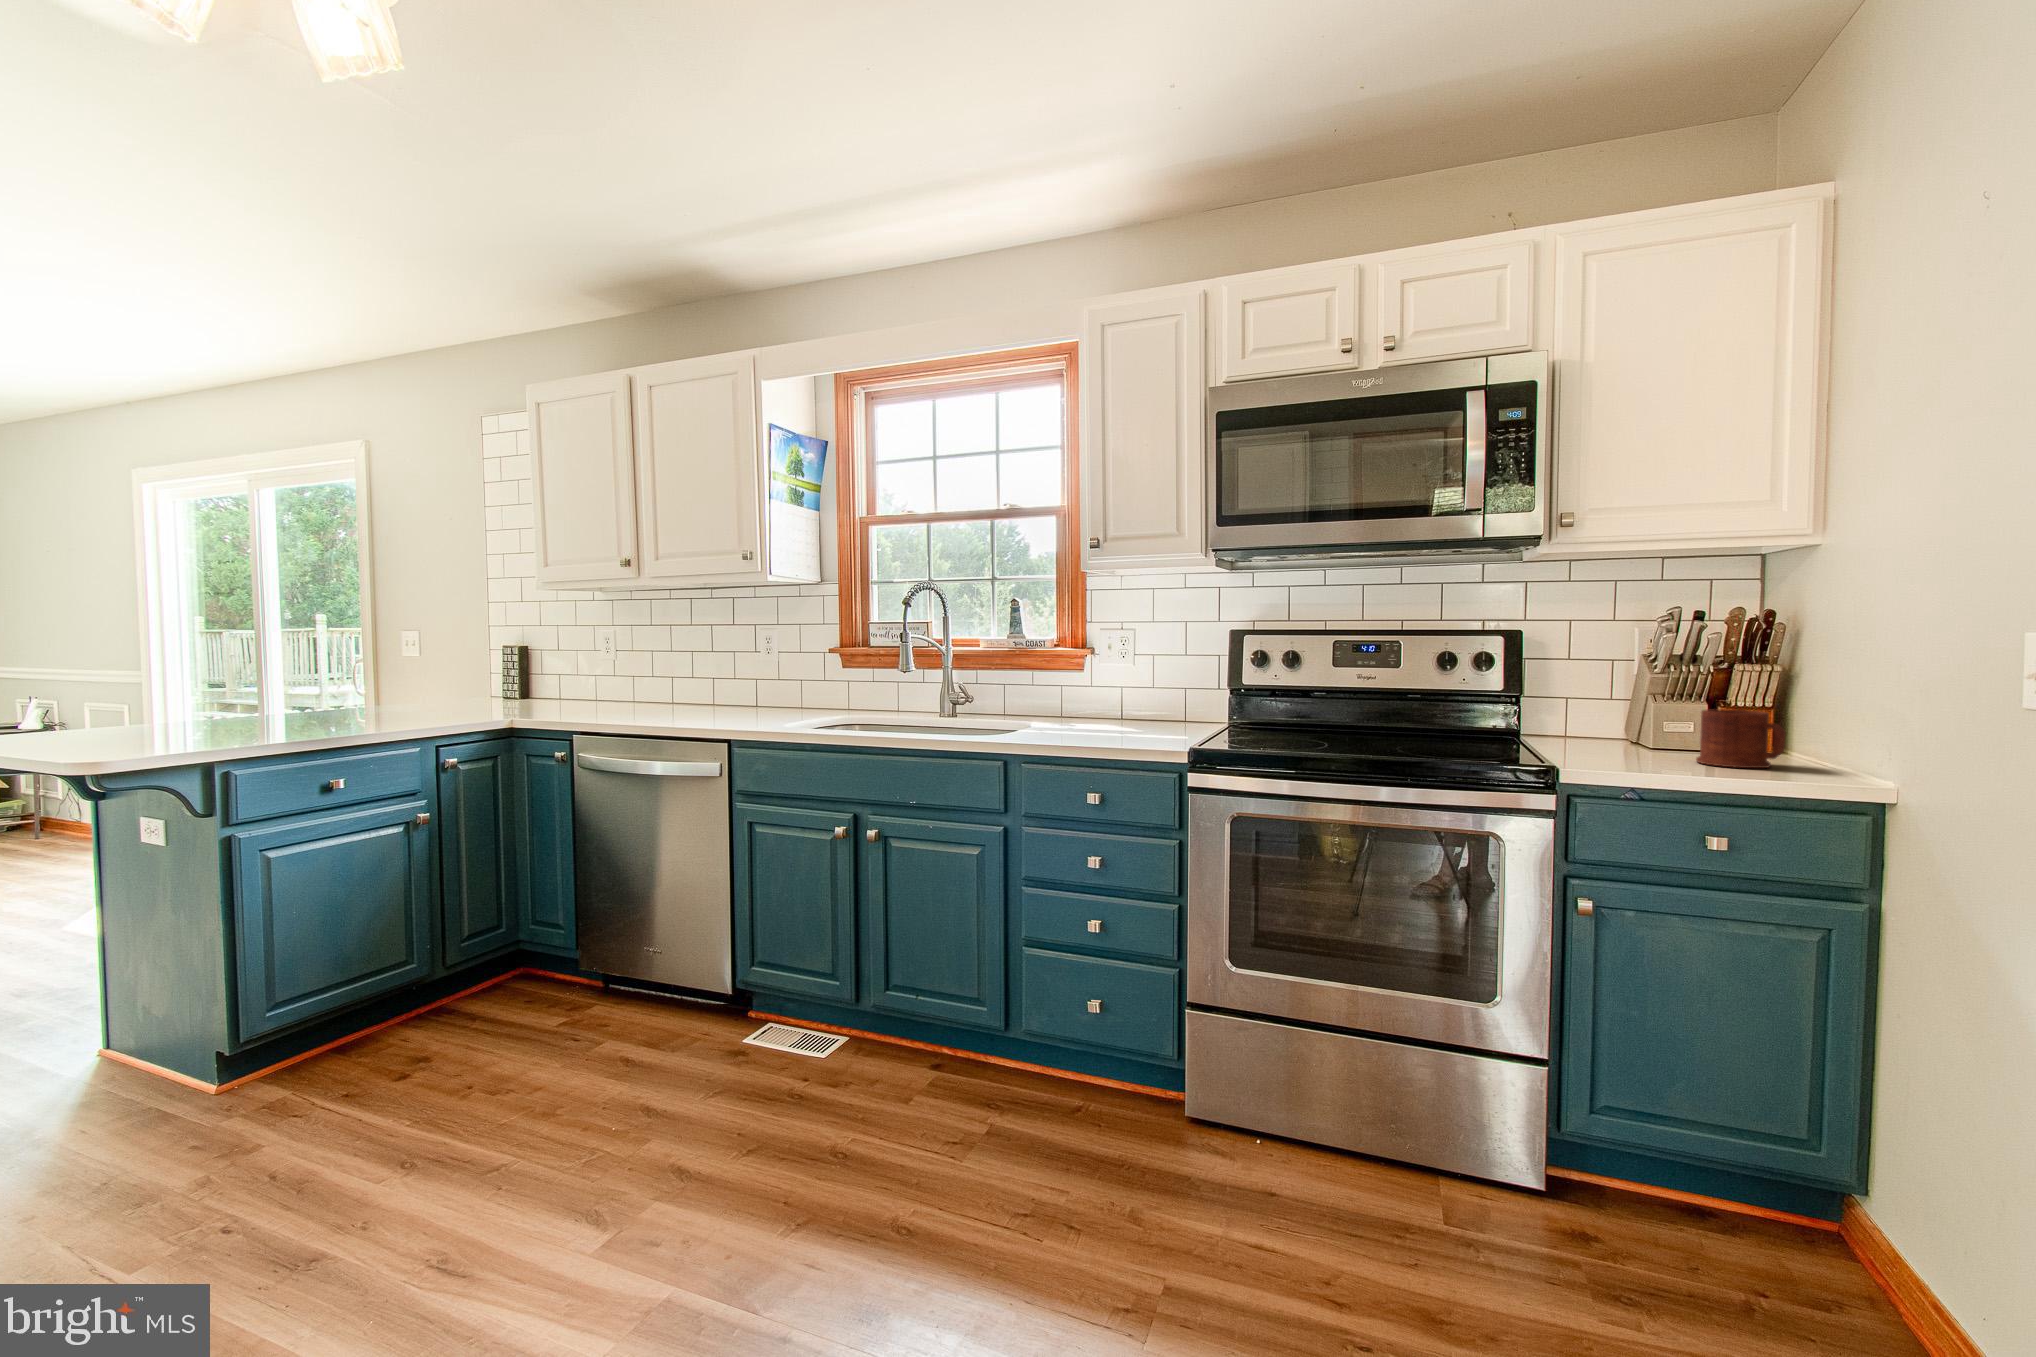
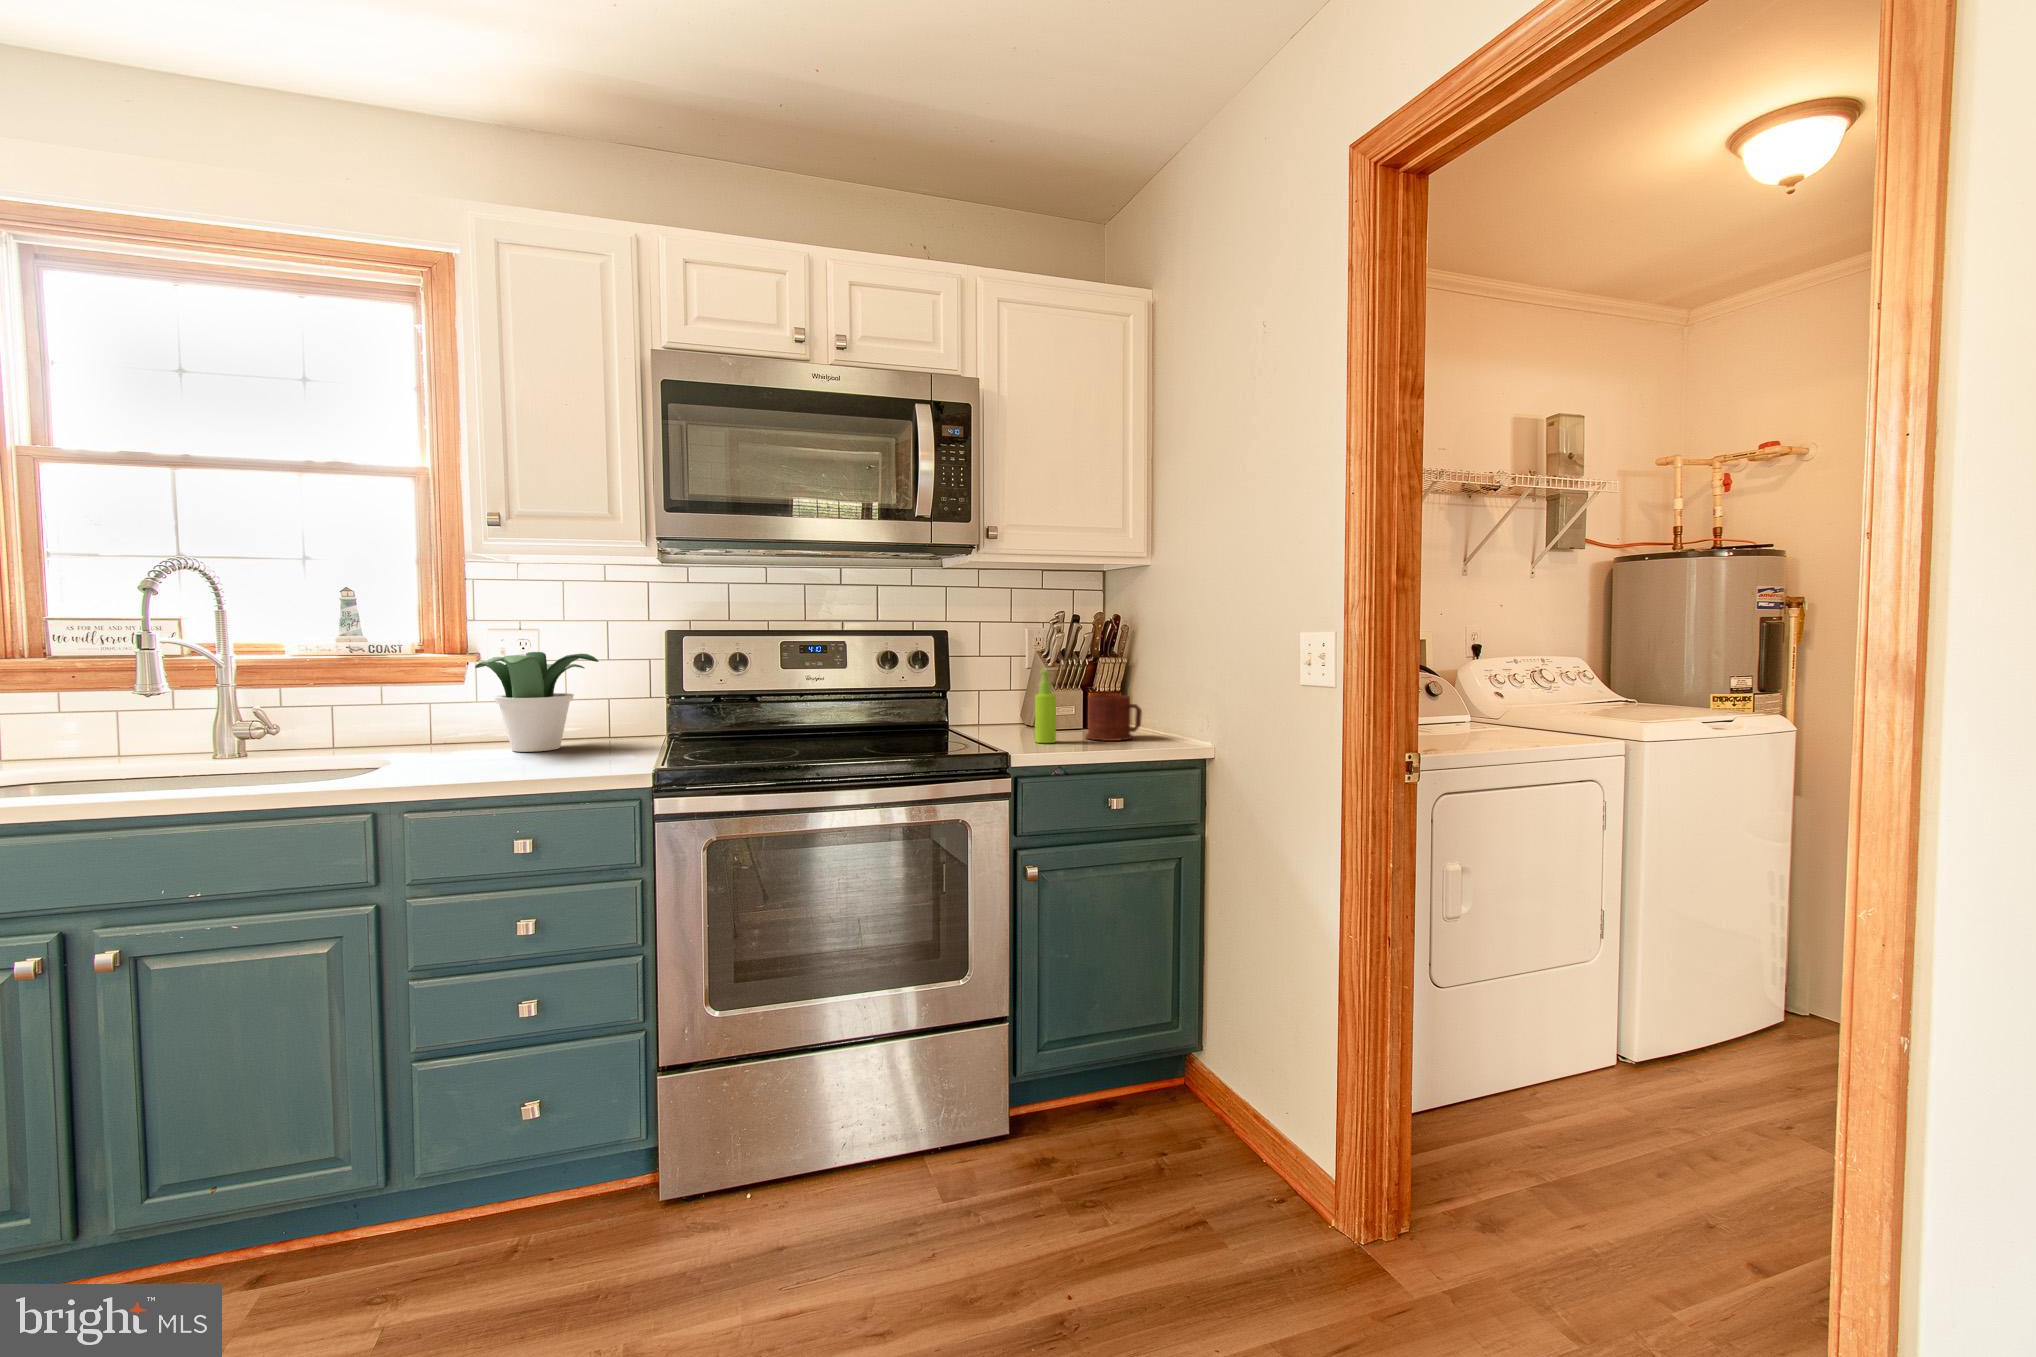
potted plant: none [1088,648,1171,728] -> present [475,652,598,752]
soap dispenser: none [1615,676,1647,762] -> present [1035,670,1056,743]

